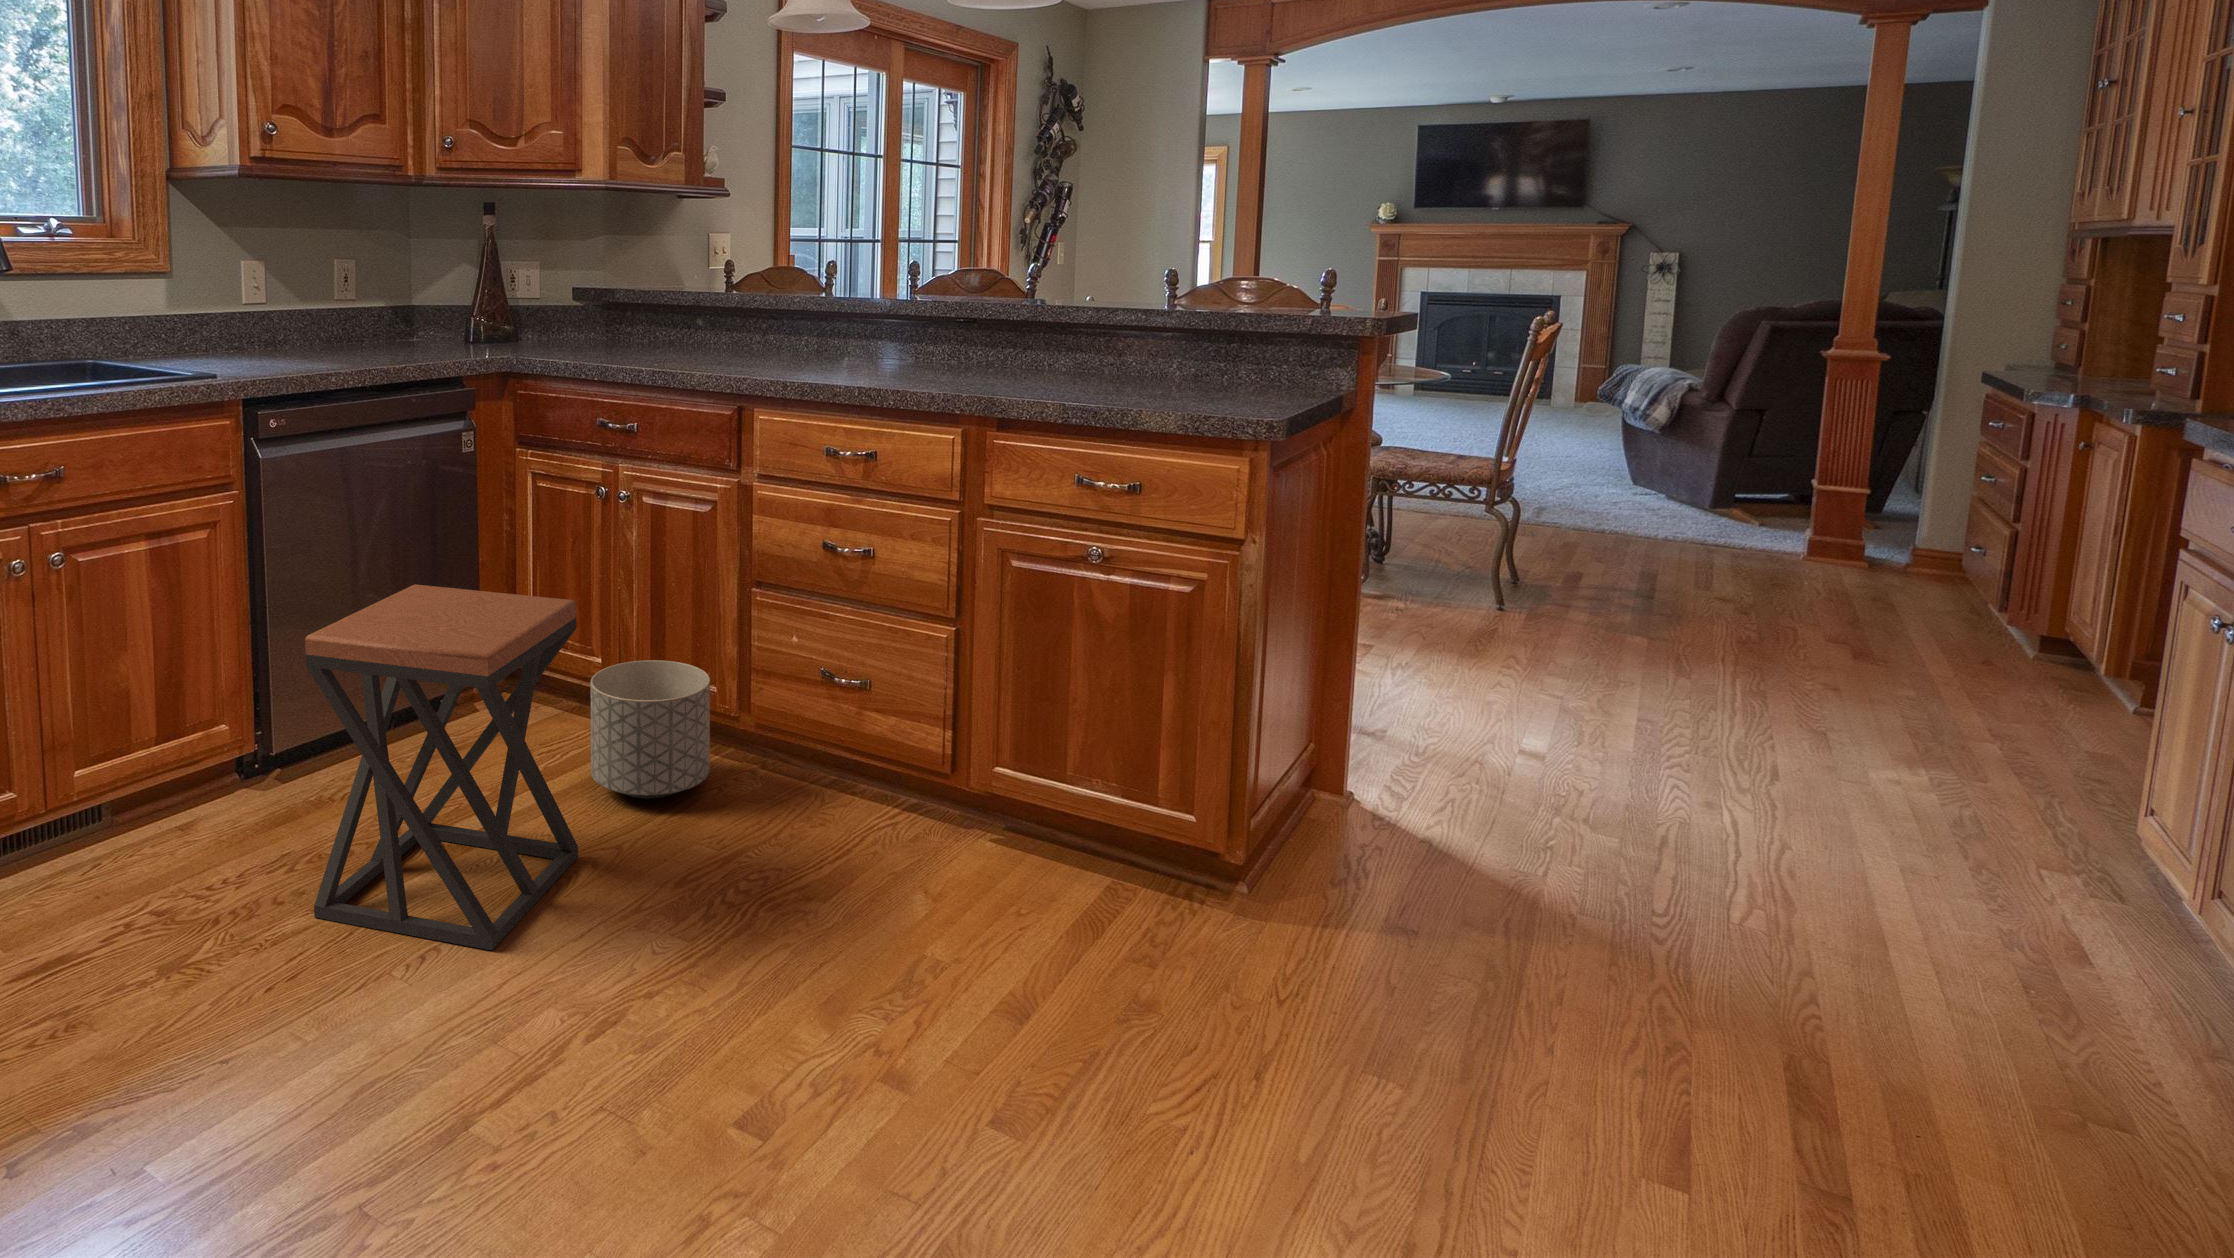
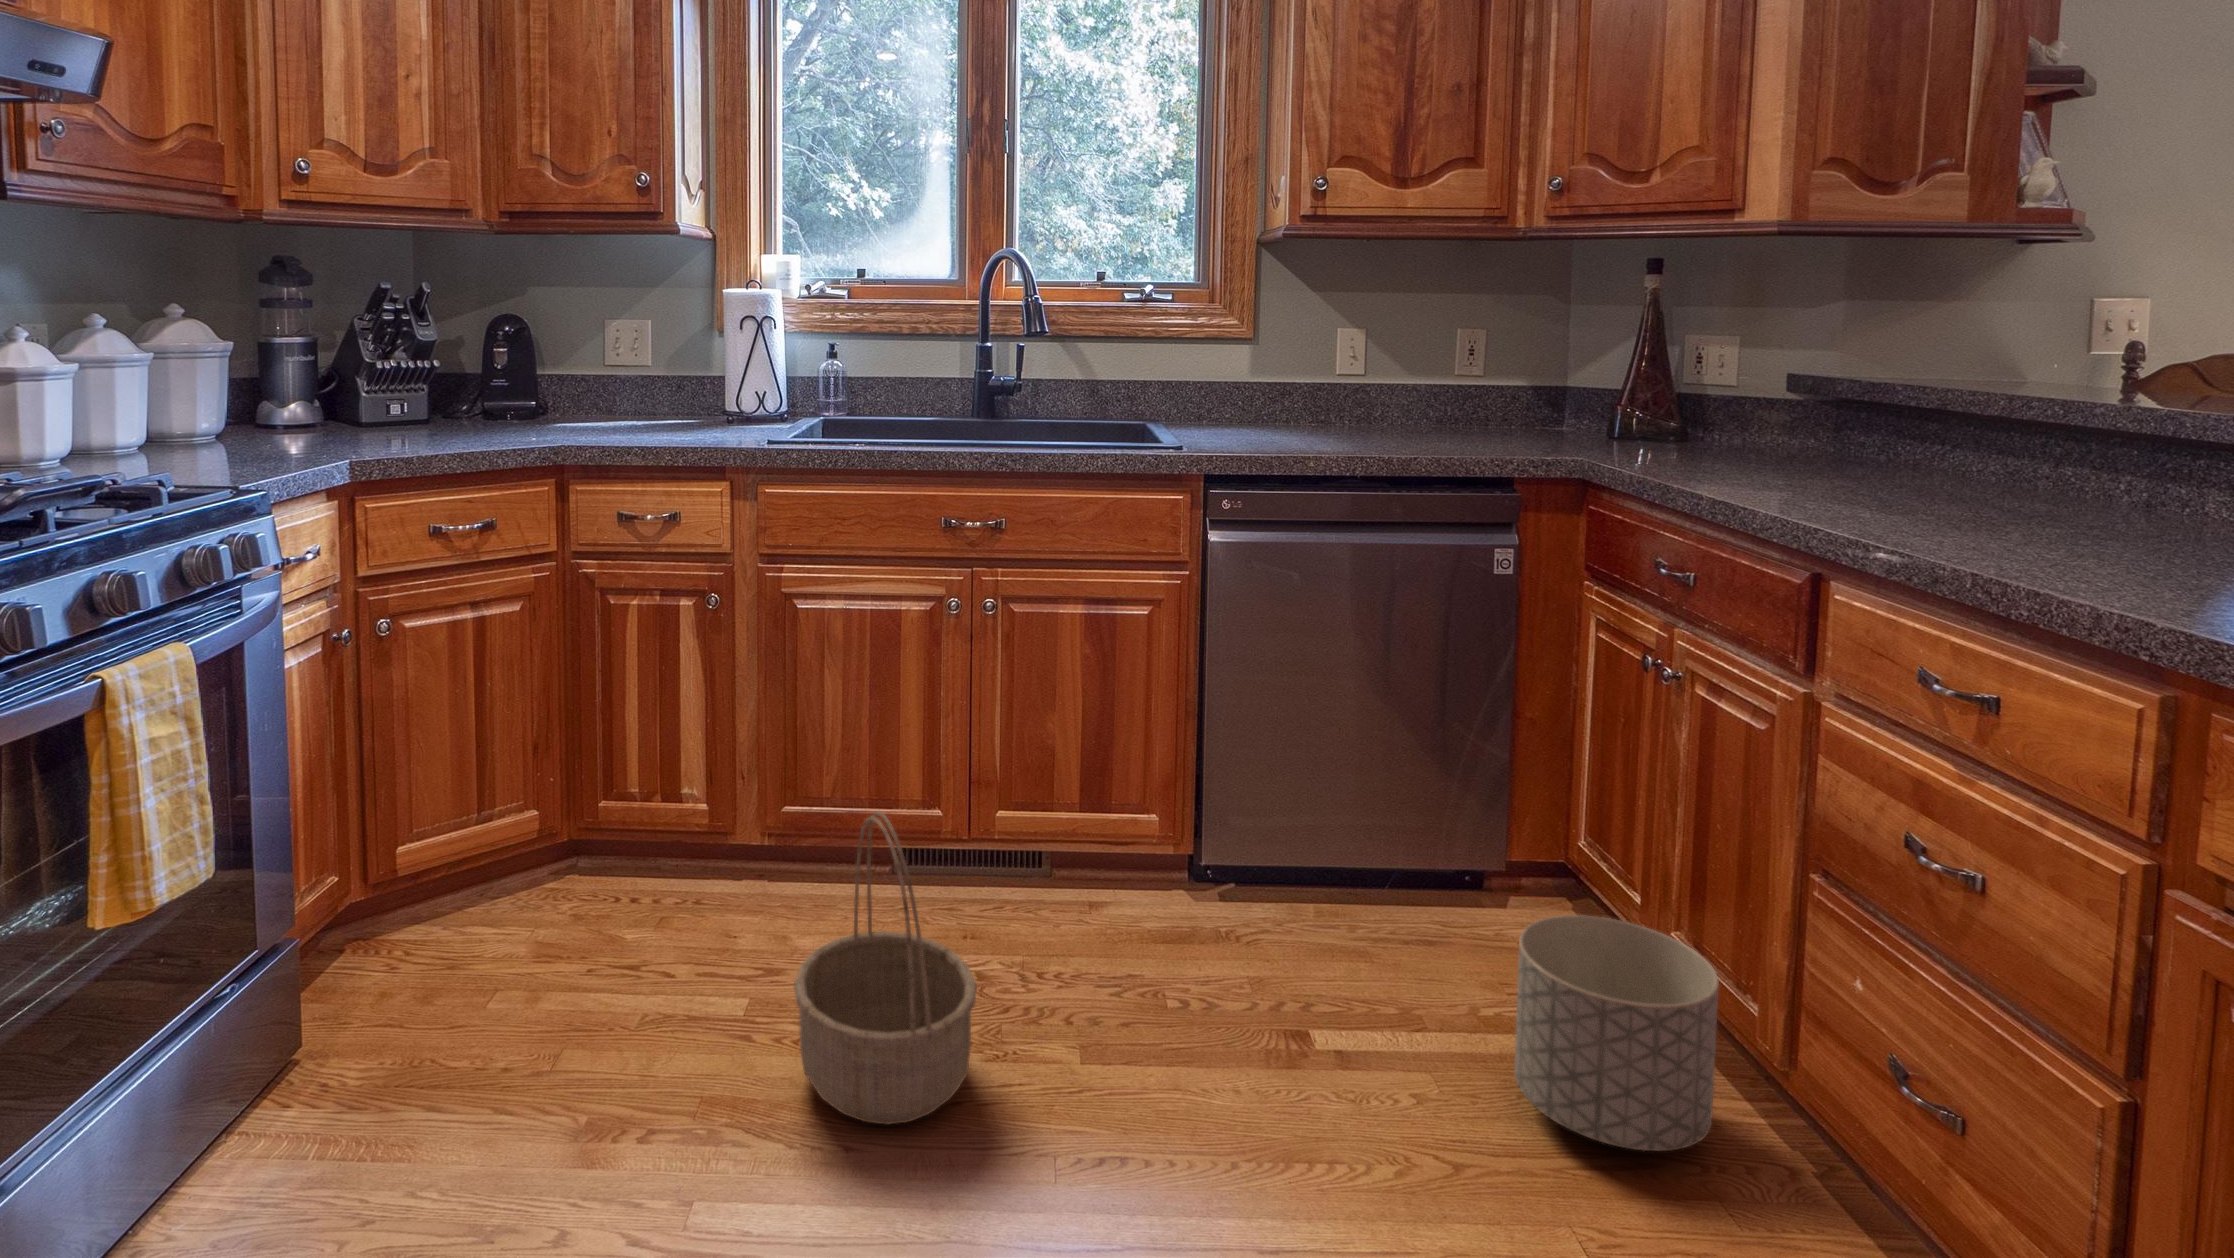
stool: present [305,585,578,950] -> none [1077,718,1411,1202]
basket: none [71,757,286,1052] -> present [794,811,977,1124]

